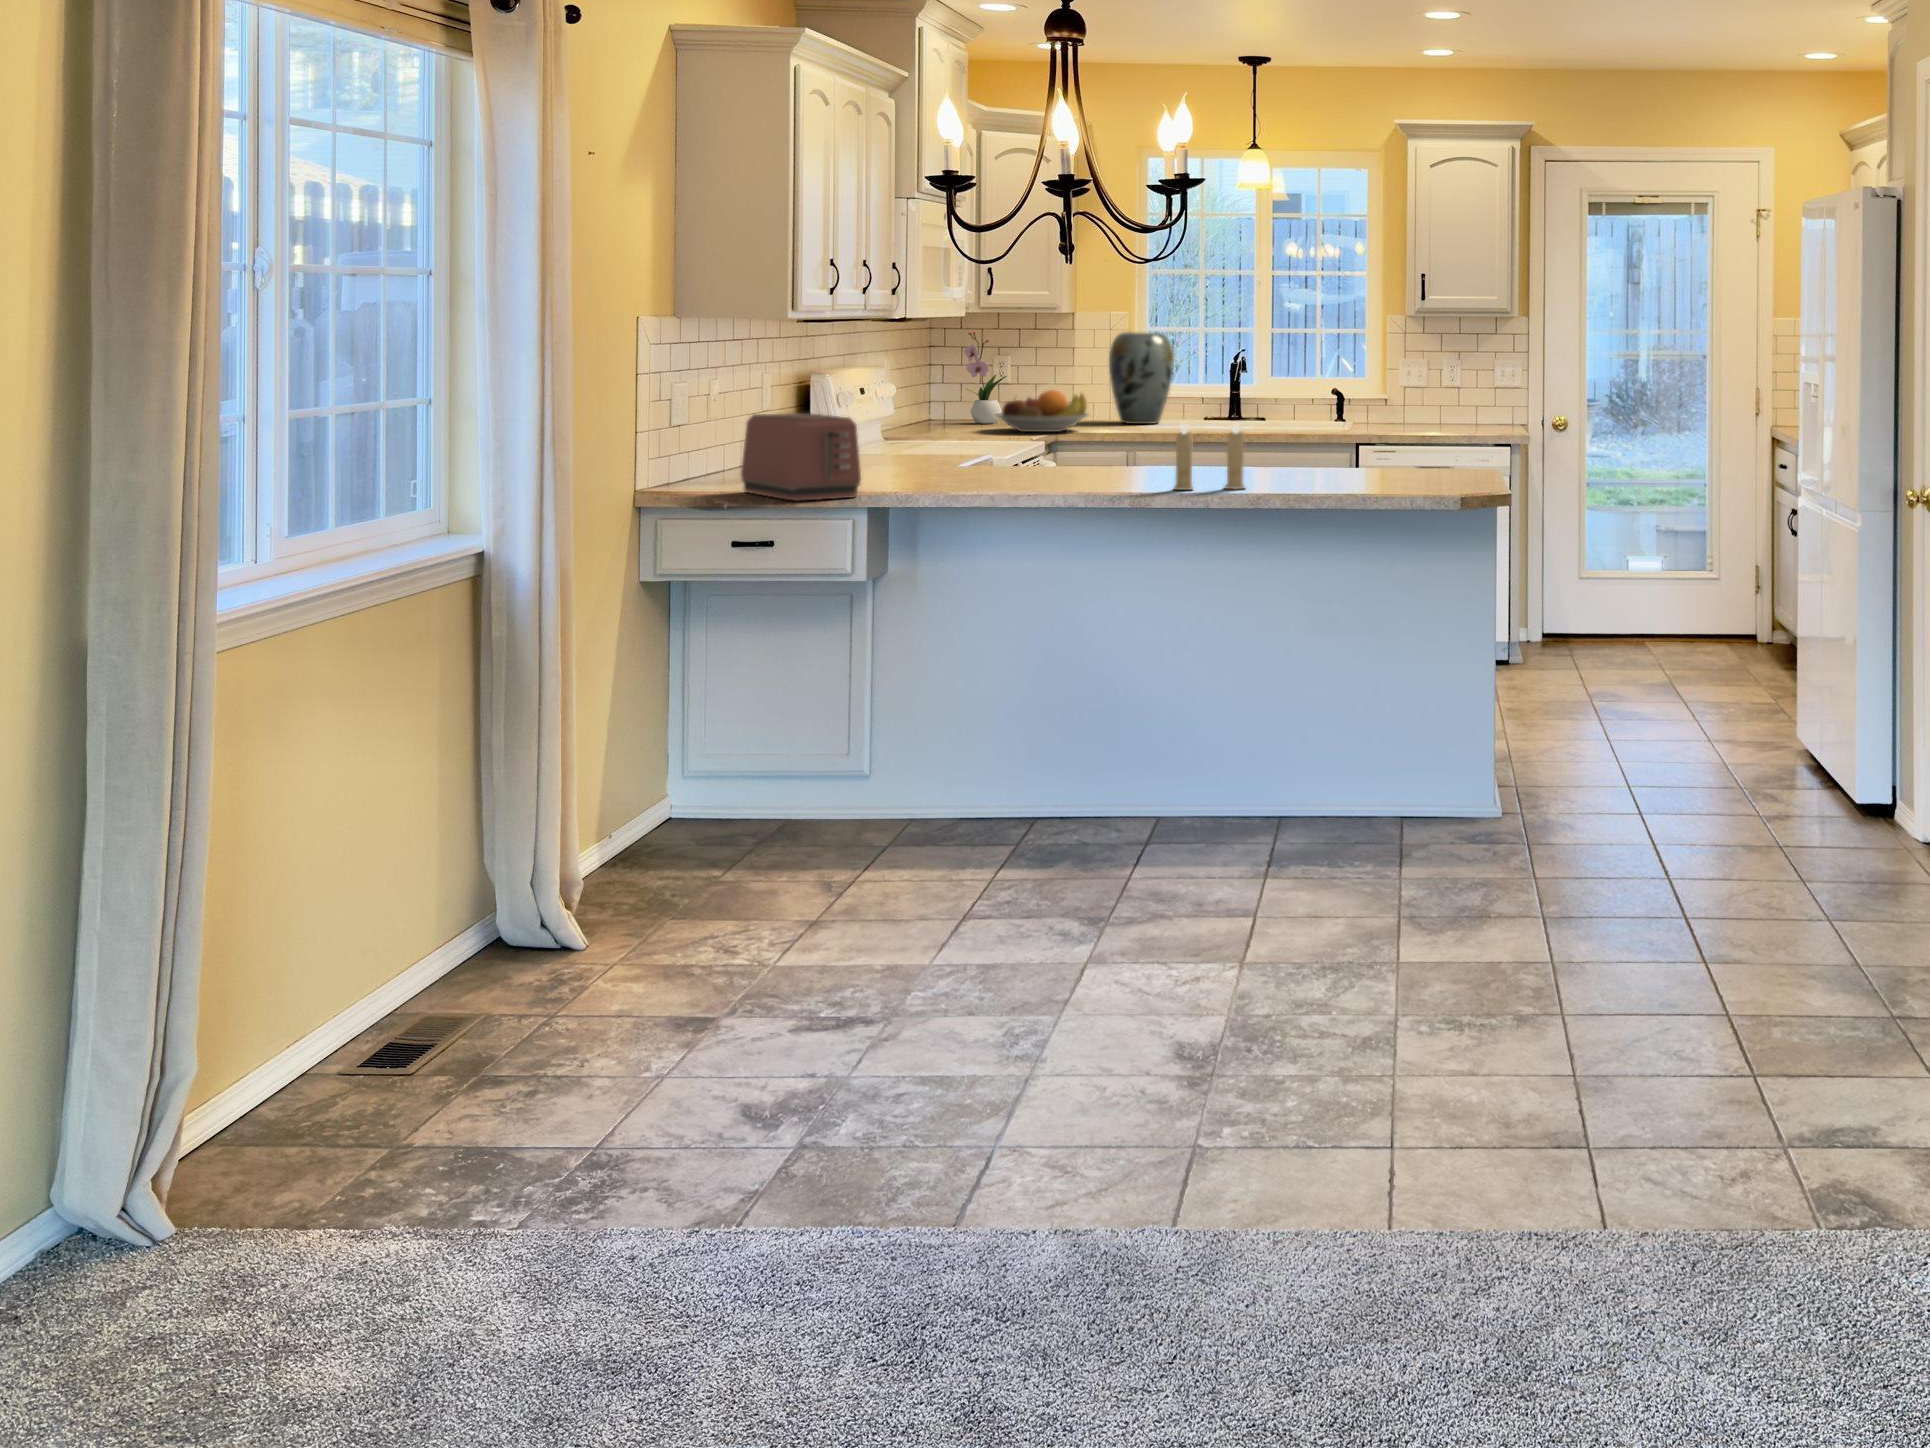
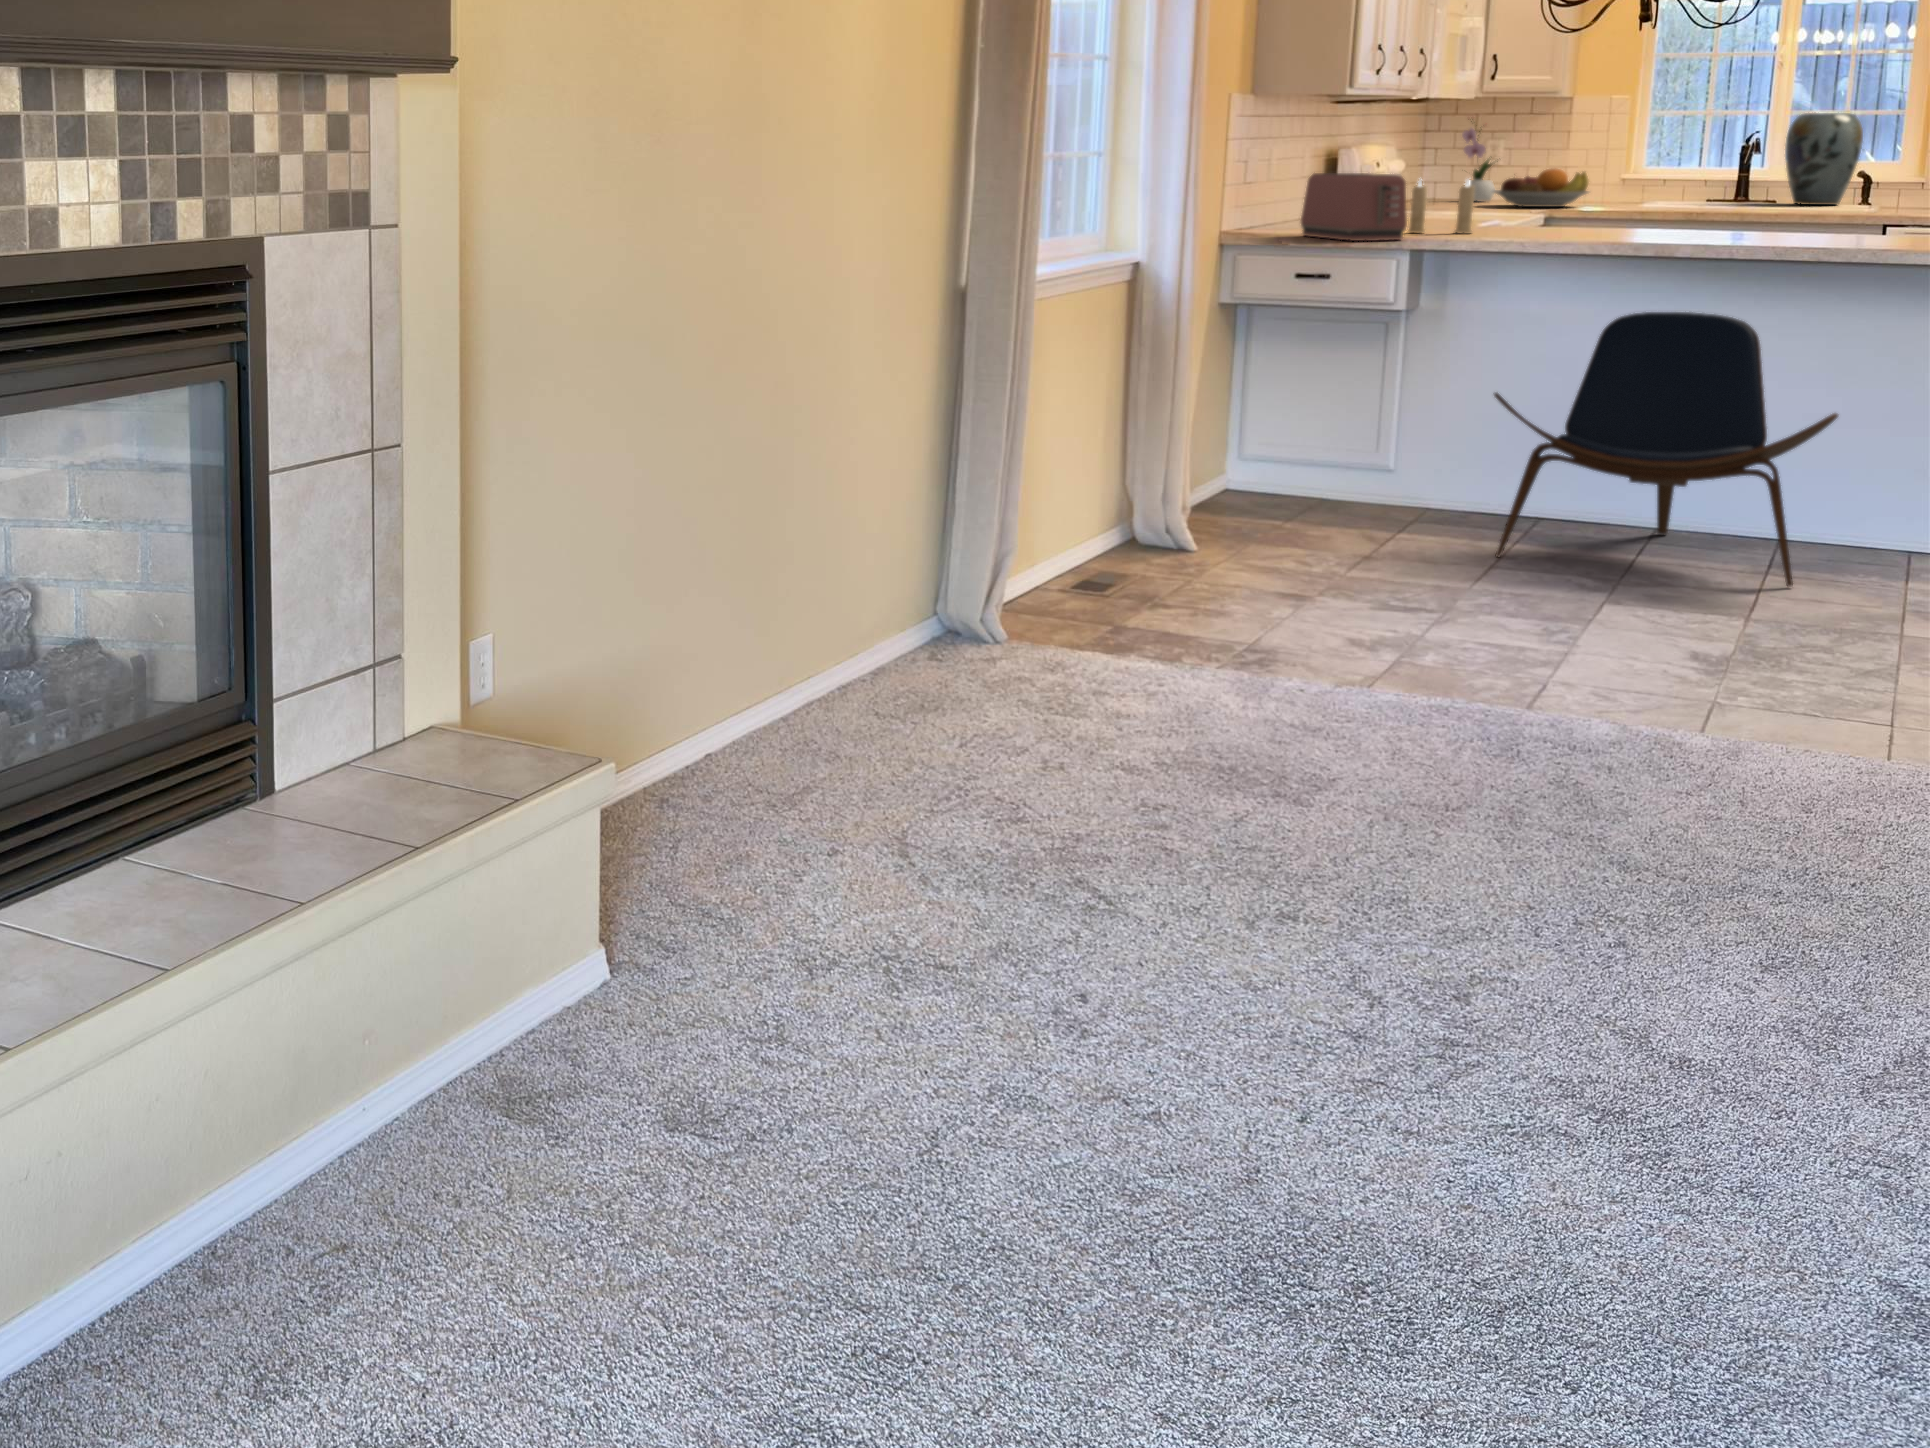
vase: present [1109,332,1174,424] -> present [1785,113,1863,205]
candle: present [1174,425,1245,490] -> present [1408,179,1475,234]
lounge chair: none [959,571,1316,900] -> present [1494,312,1838,587]

